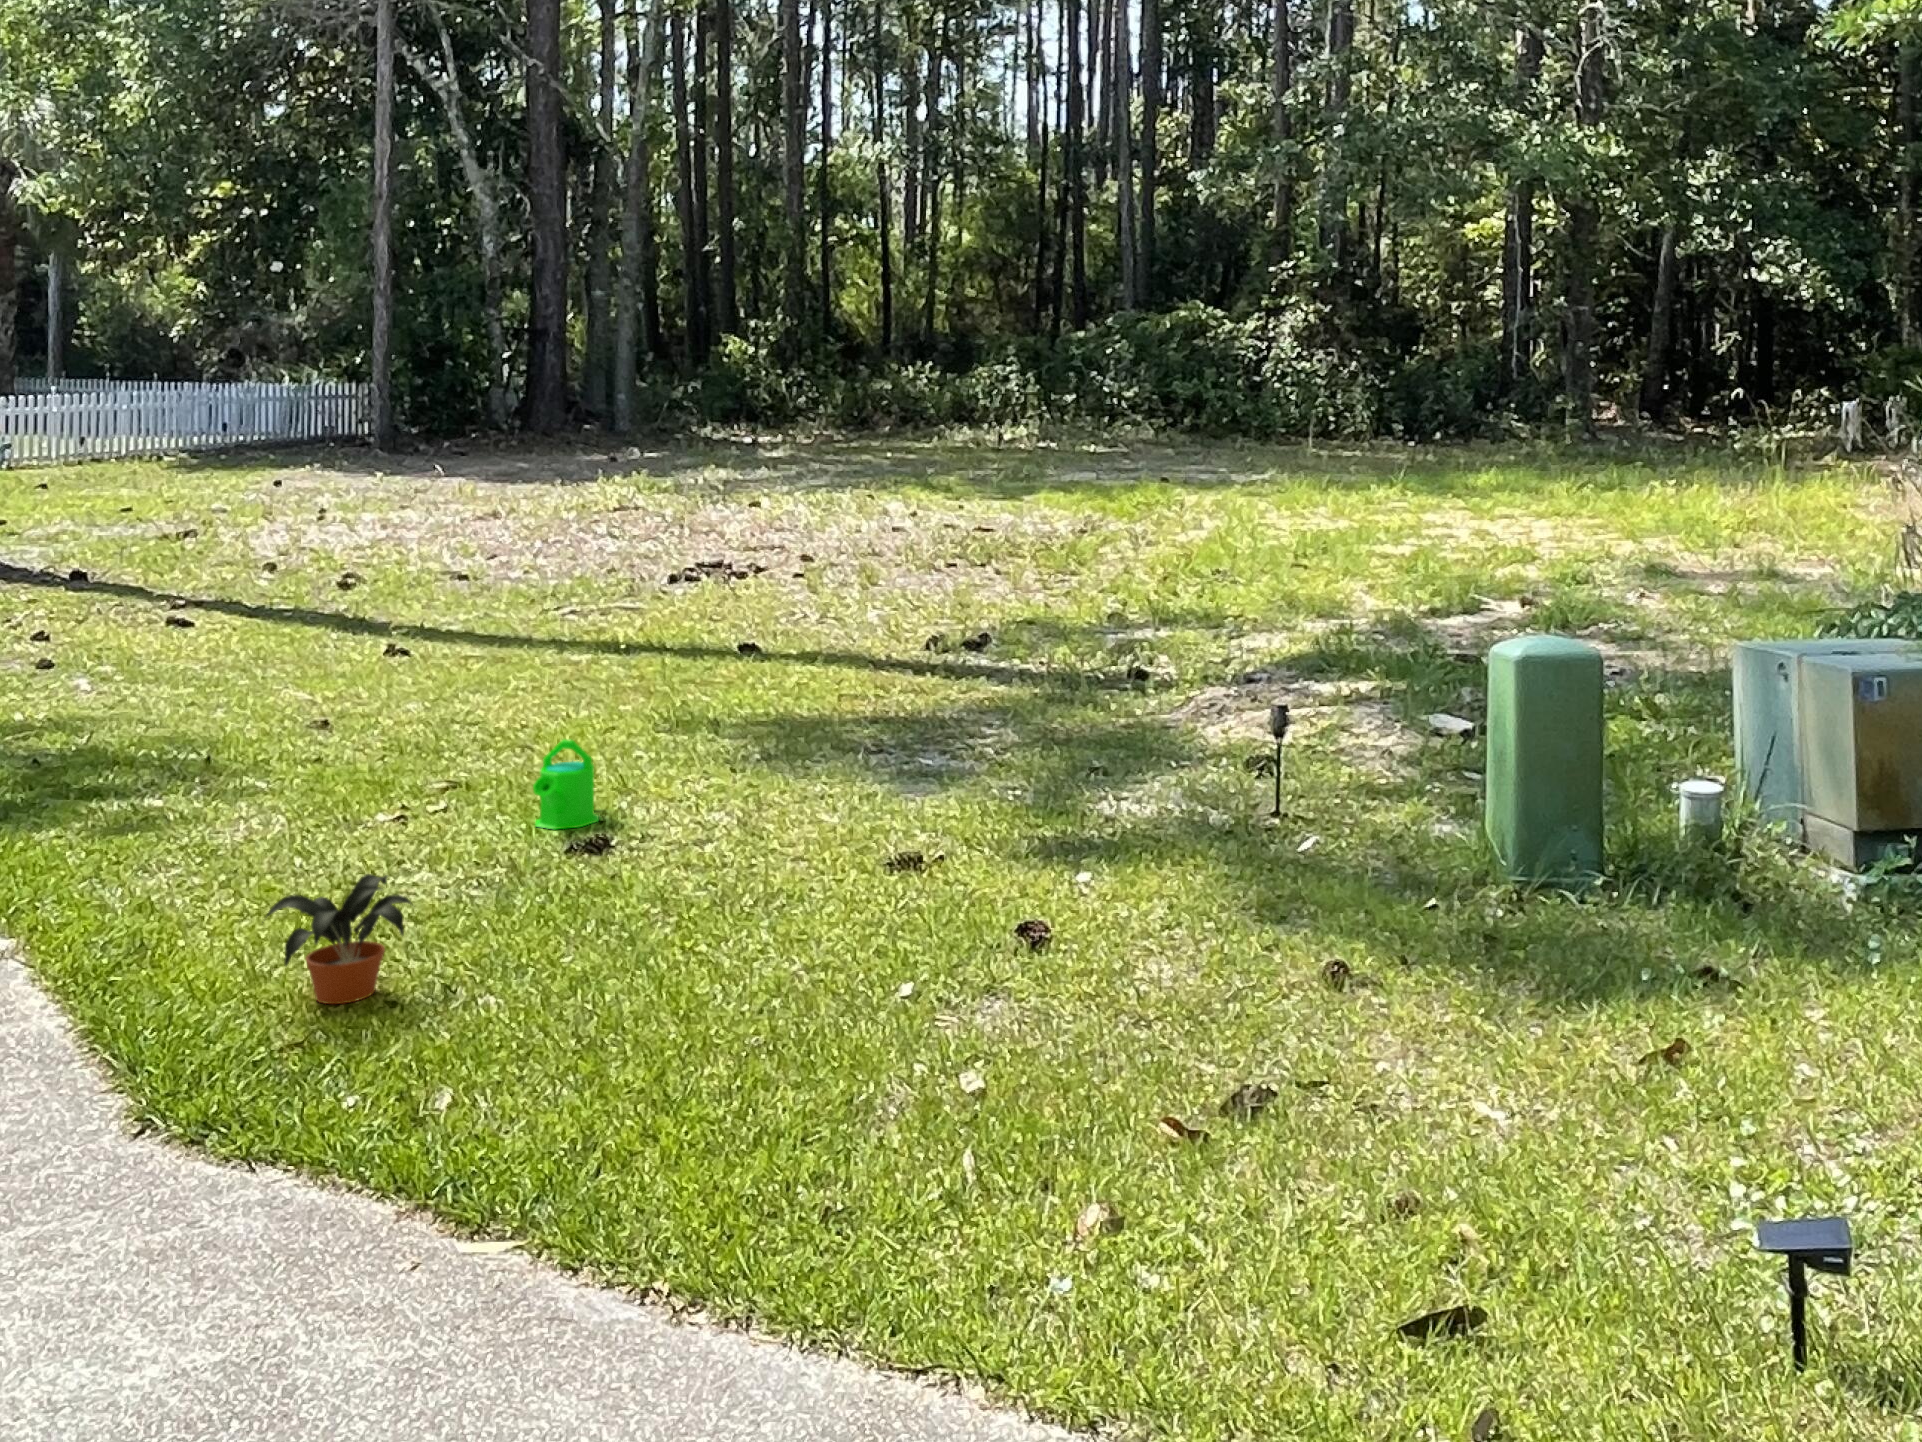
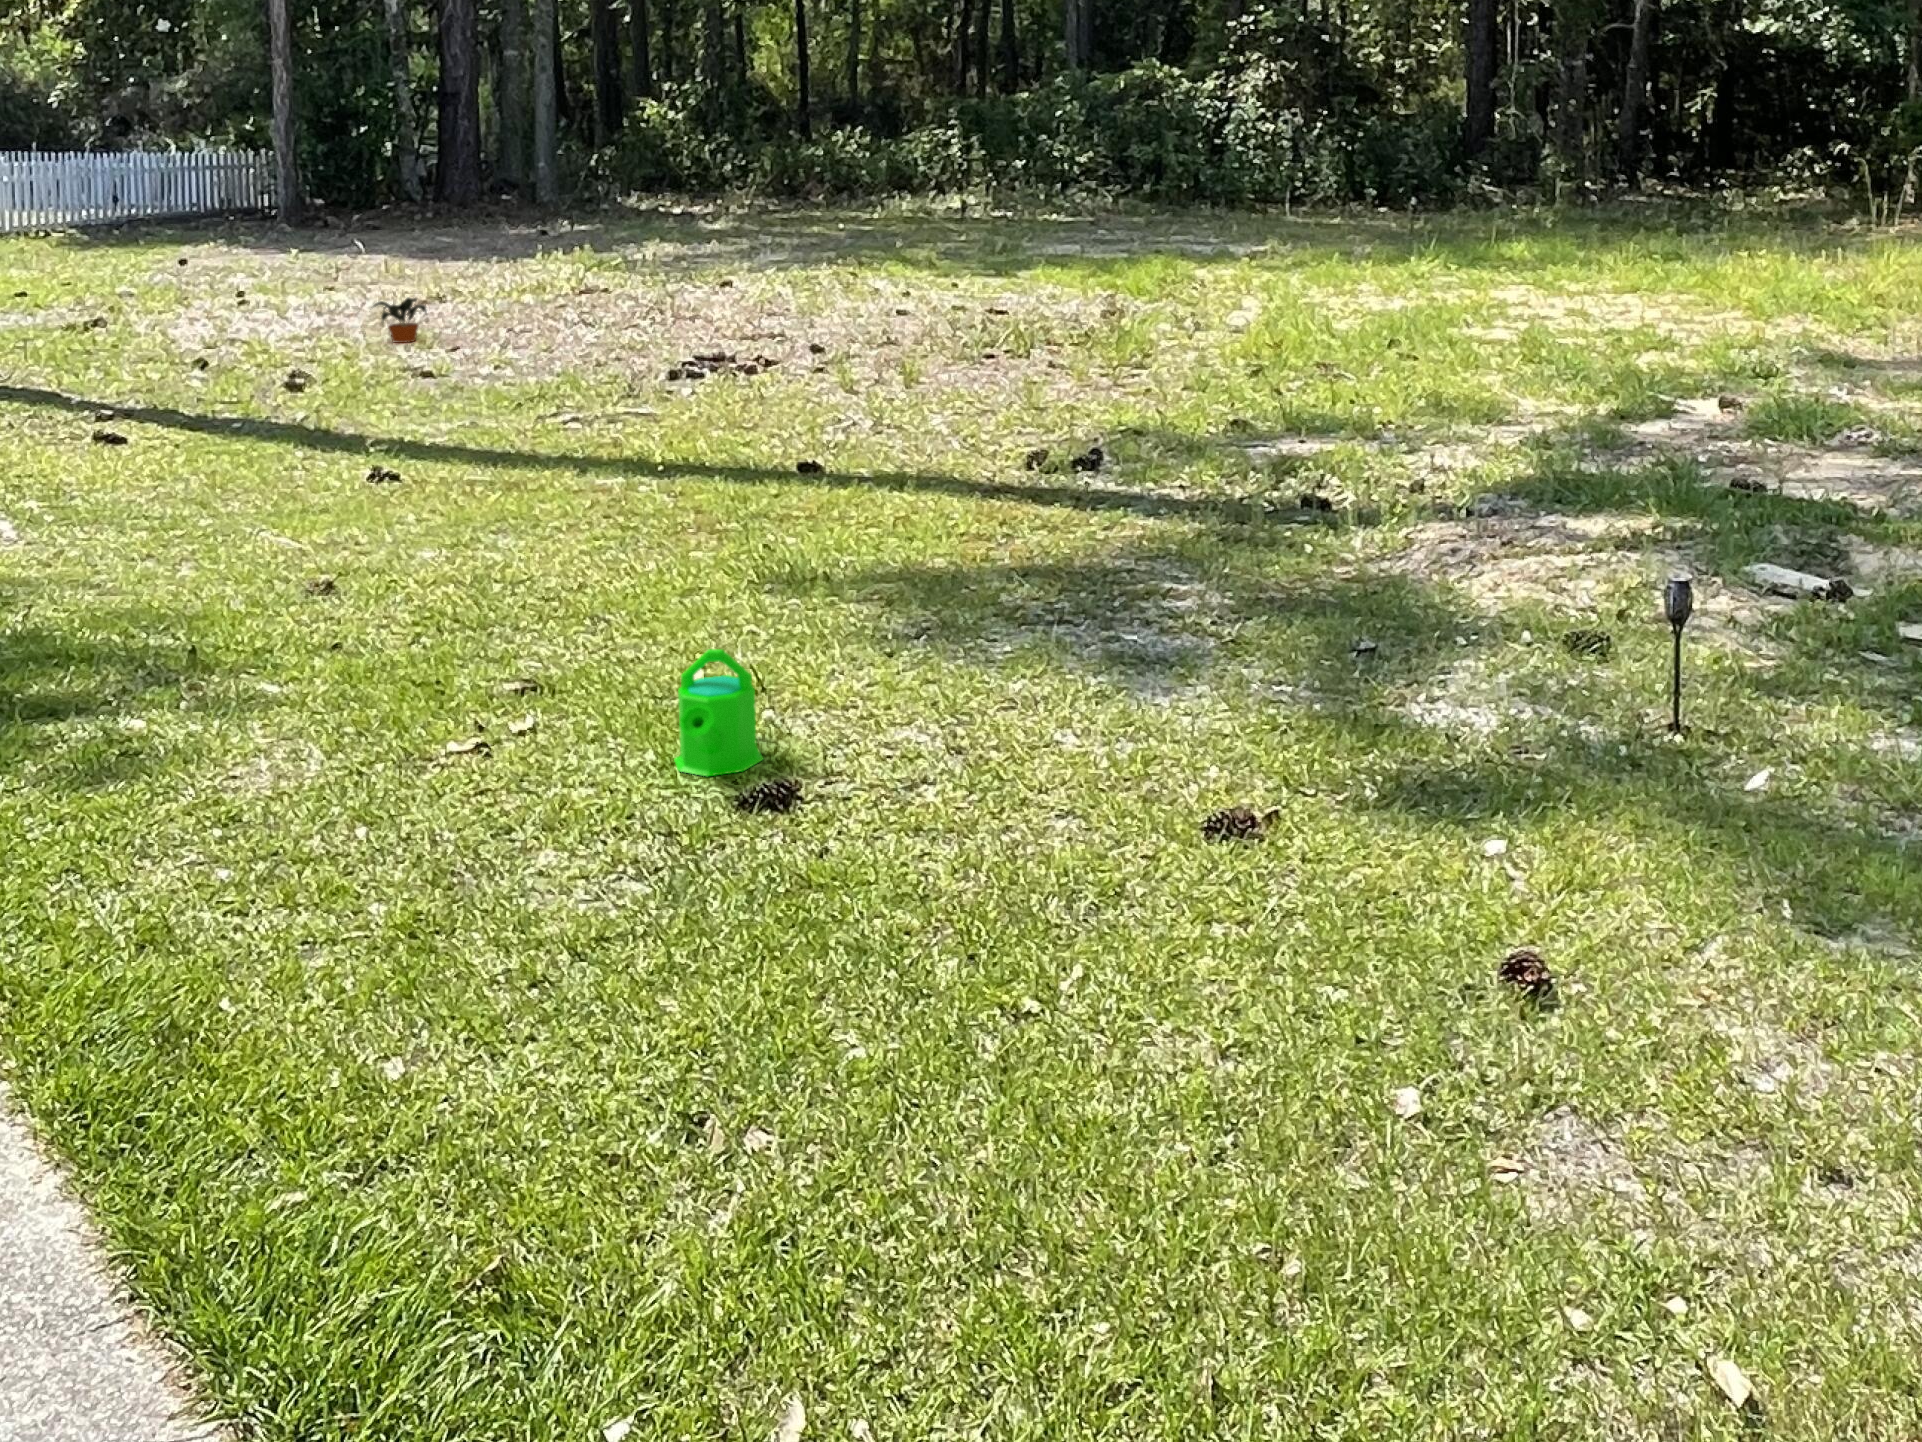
potted plant: present [266,874,411,1004] -> present [373,297,427,343]

